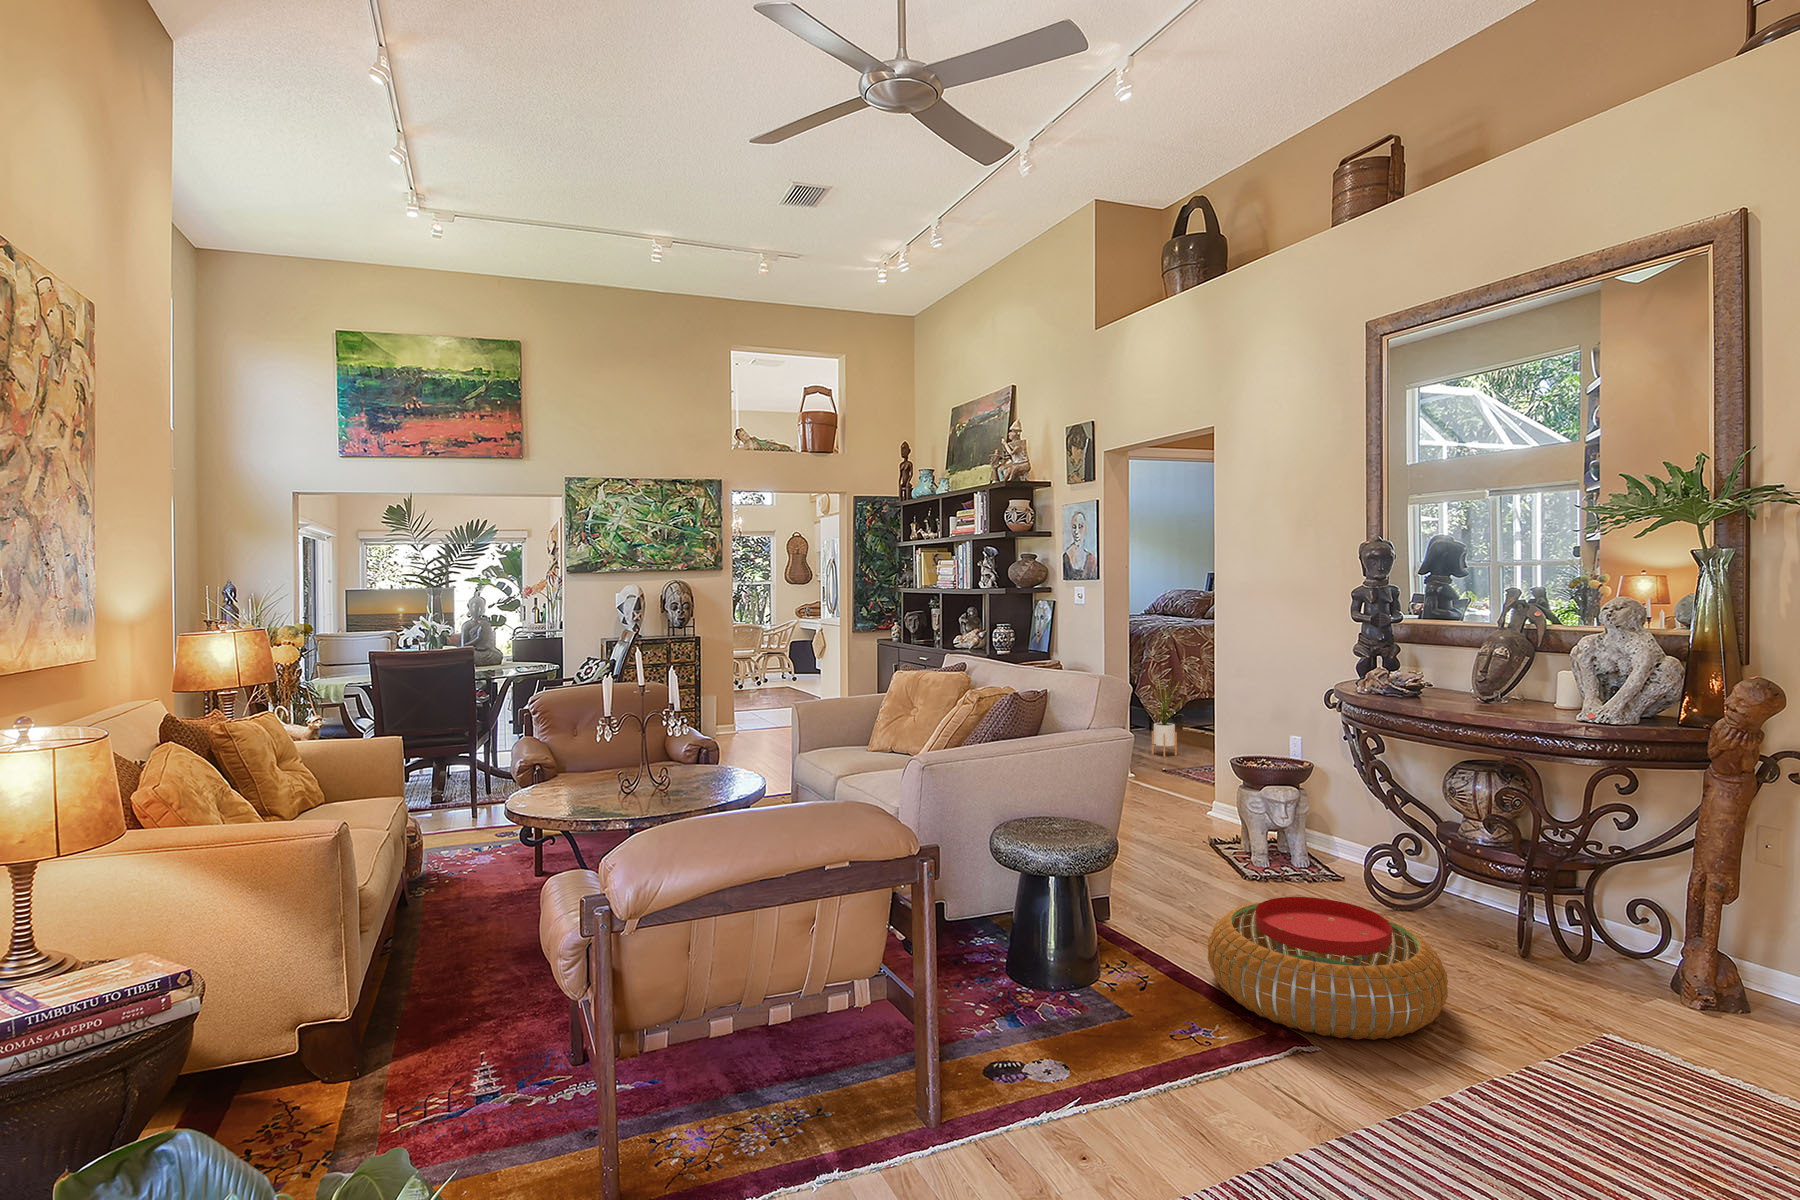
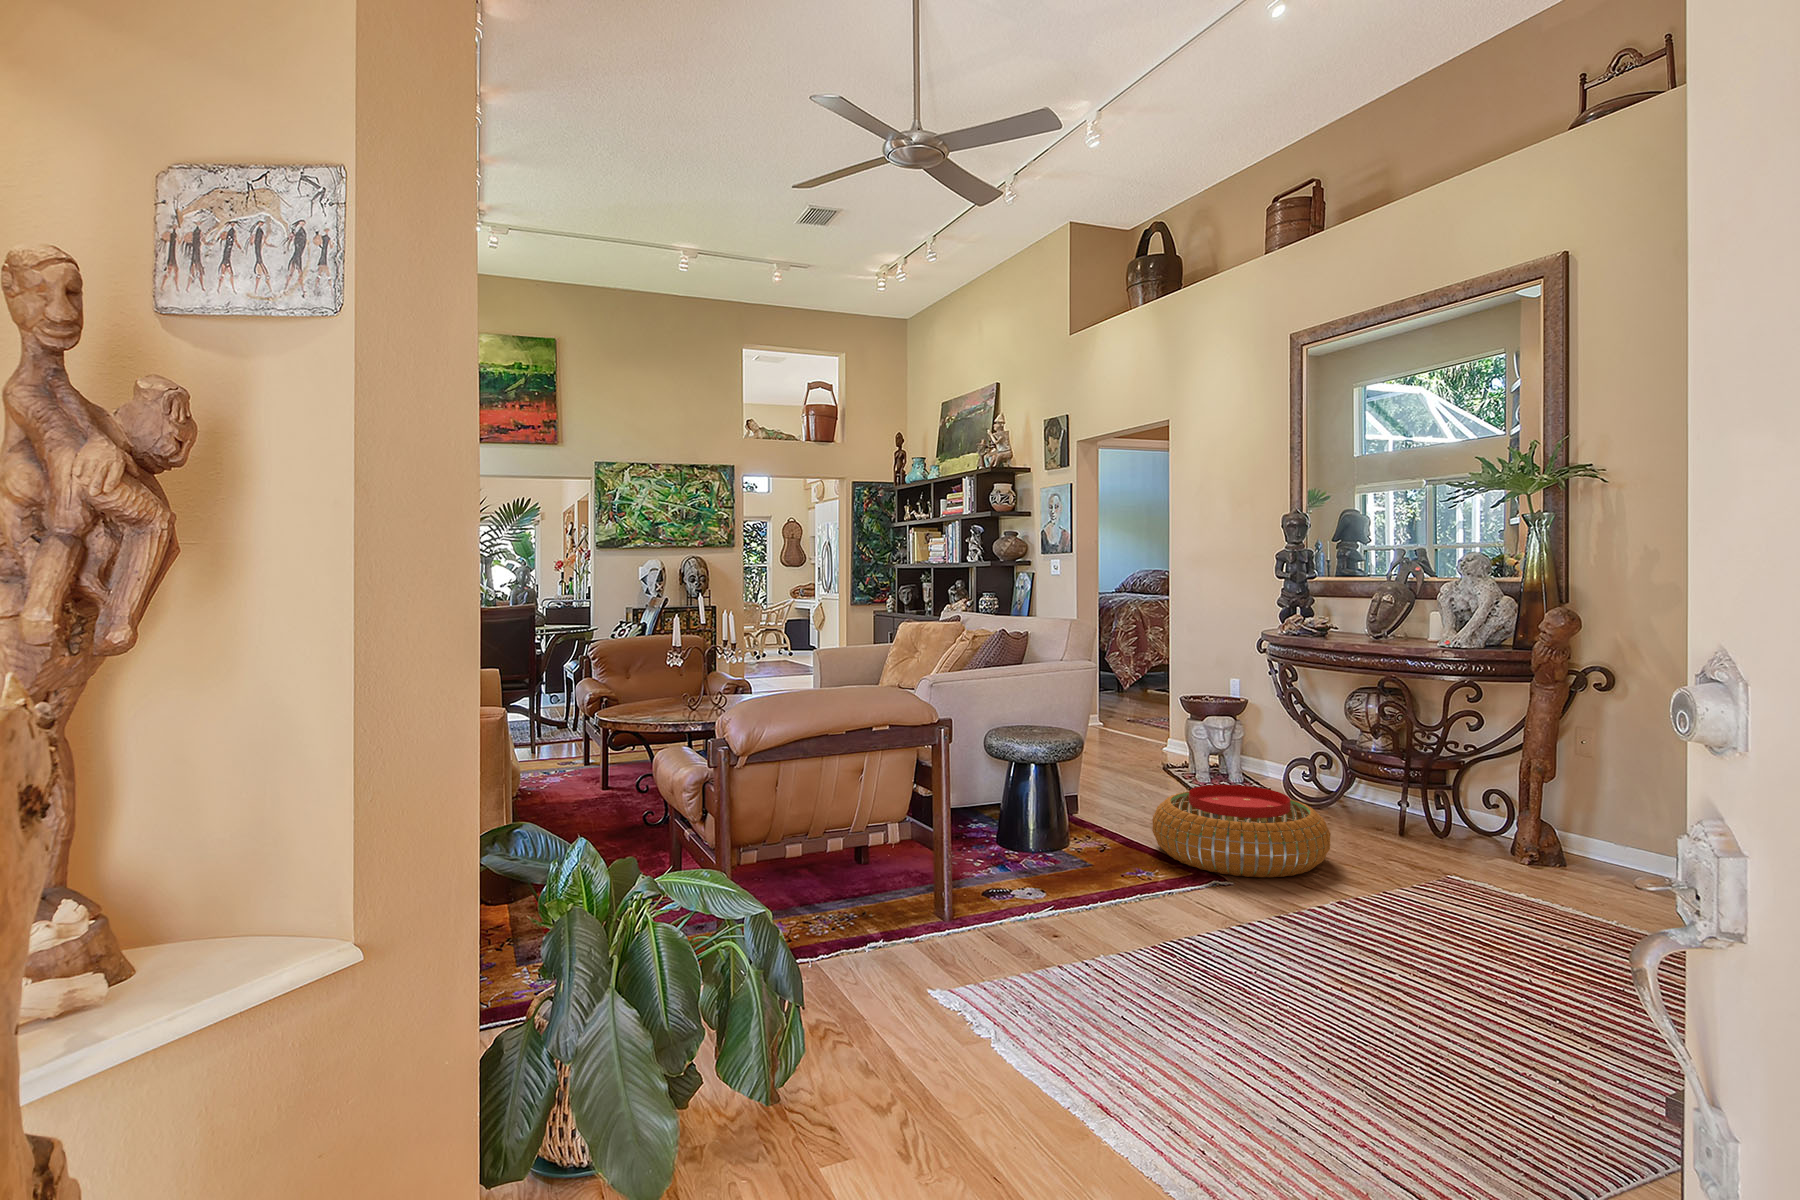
house plant: present [1147,681,1182,757] -> none [1110,639,1148,712]

